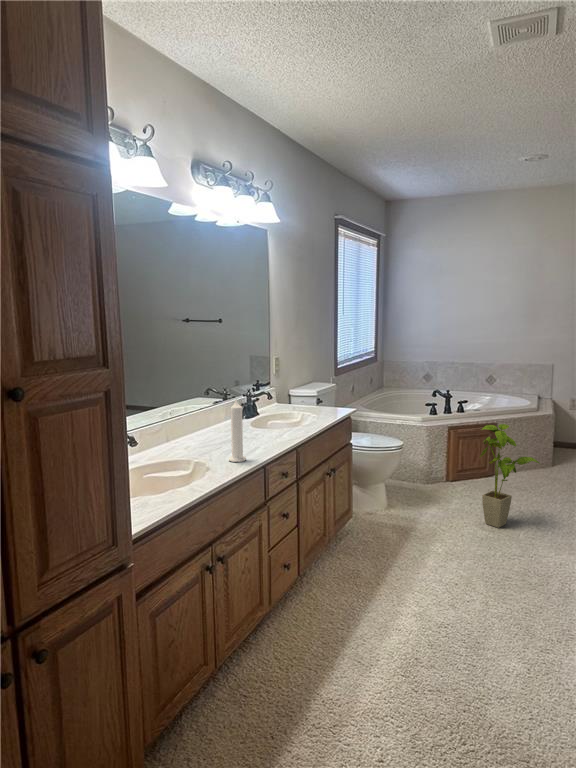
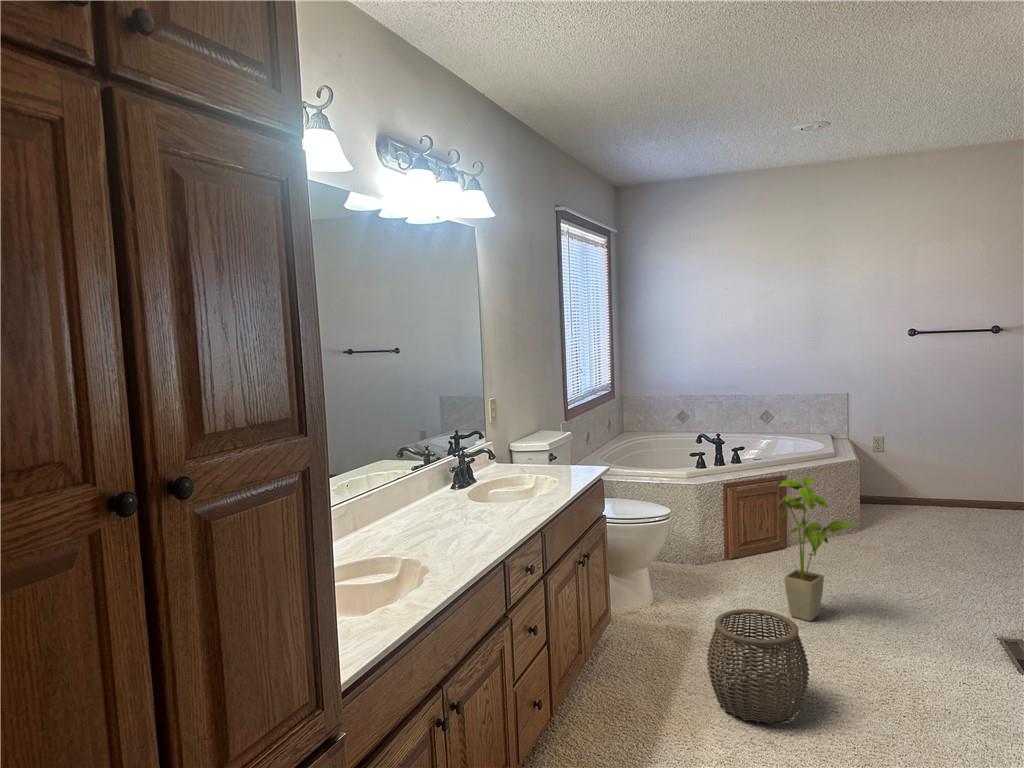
candle: present [229,399,246,462] -> none [452,464,477,556]
woven basket: none [413,514,485,593] -> present [707,609,809,724]

